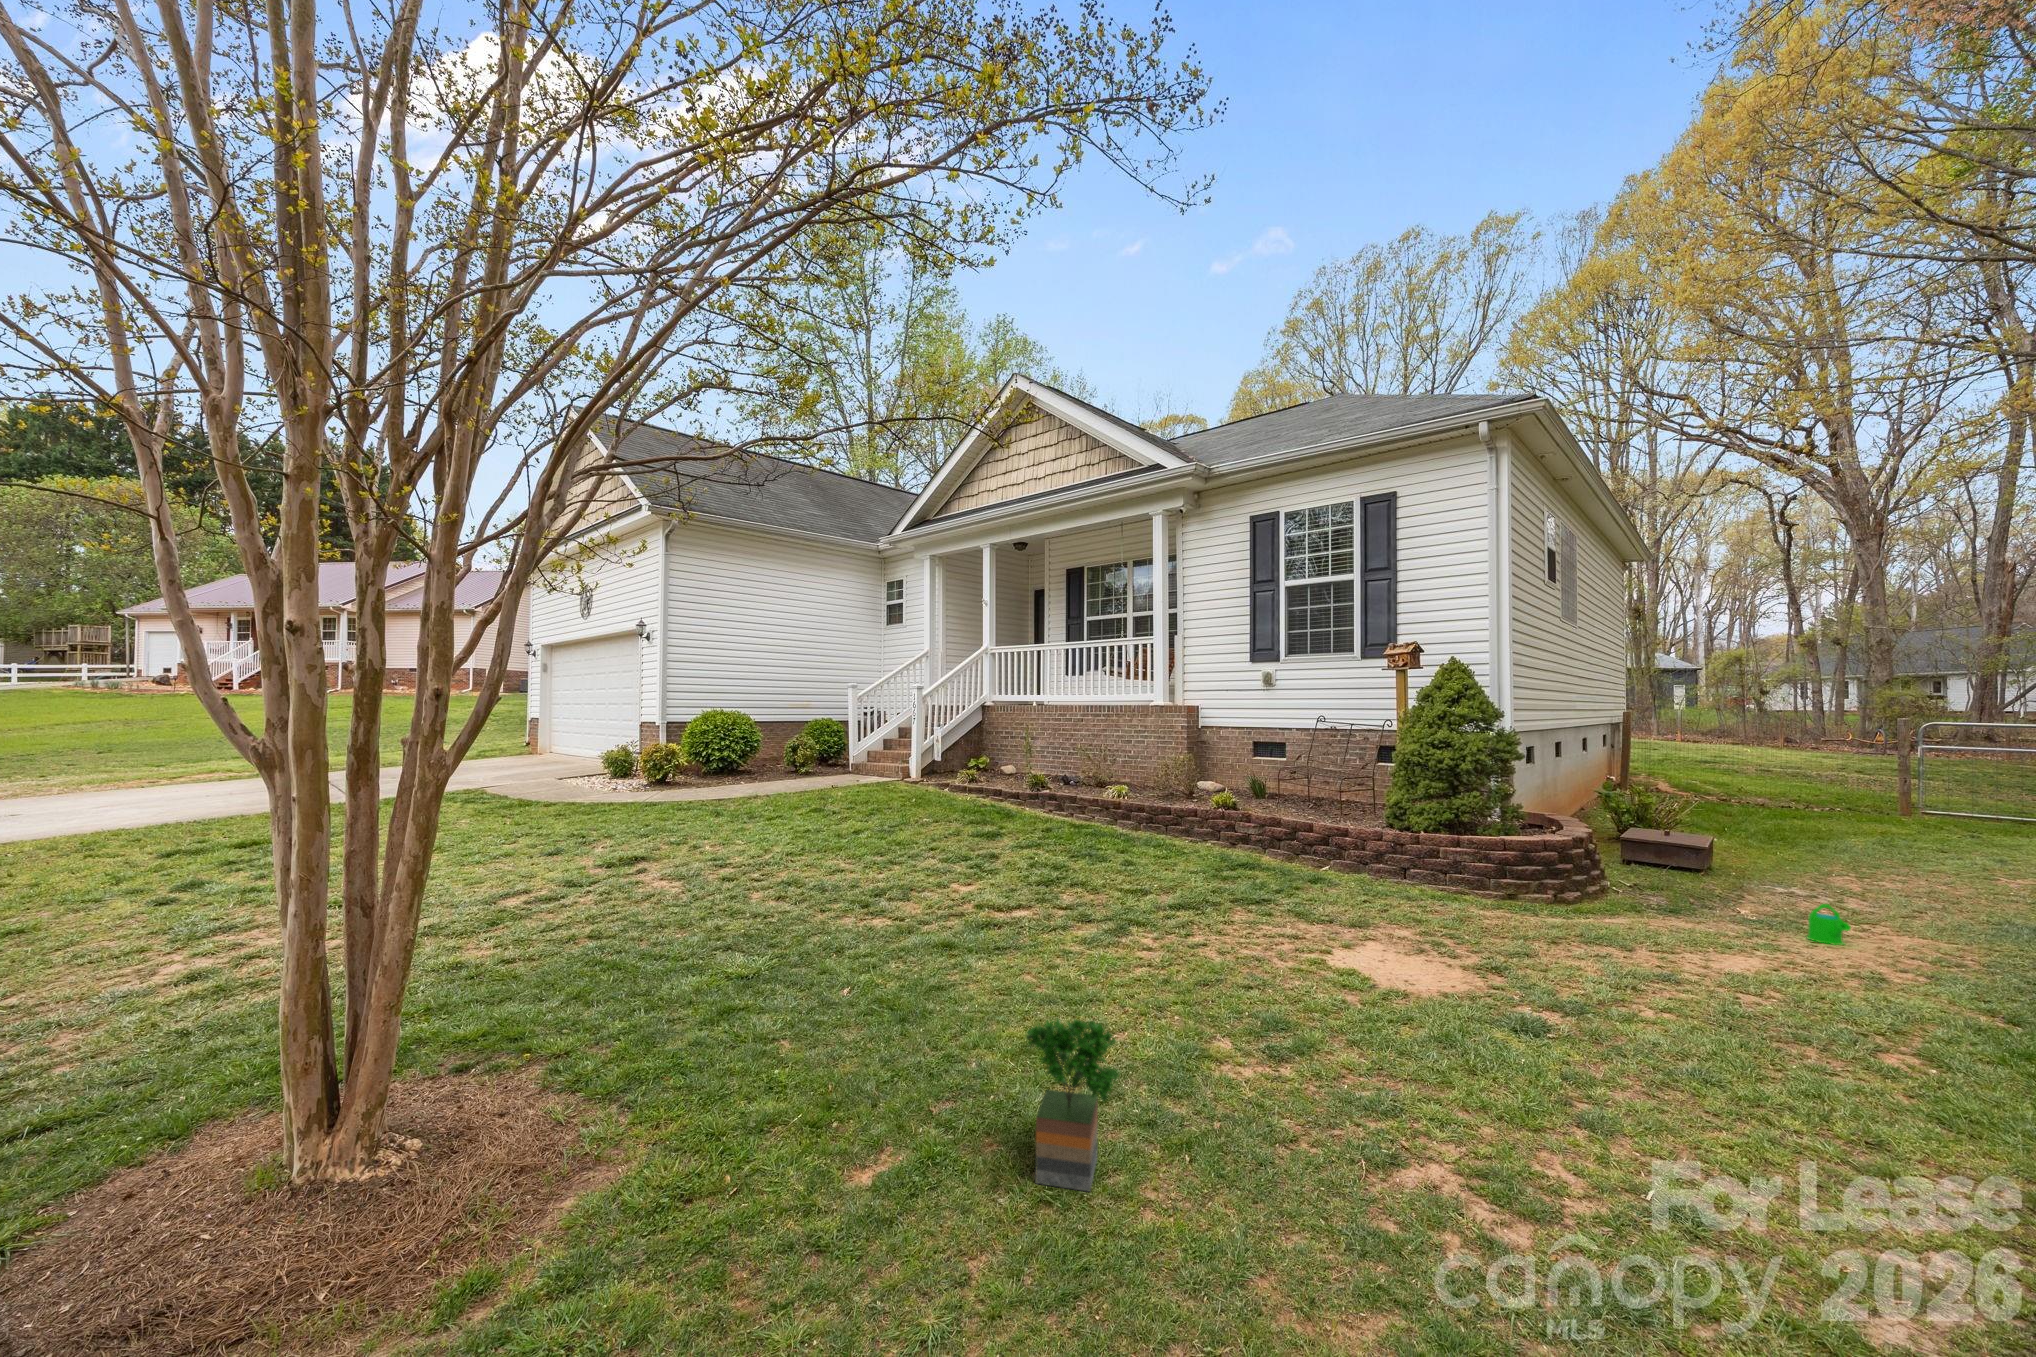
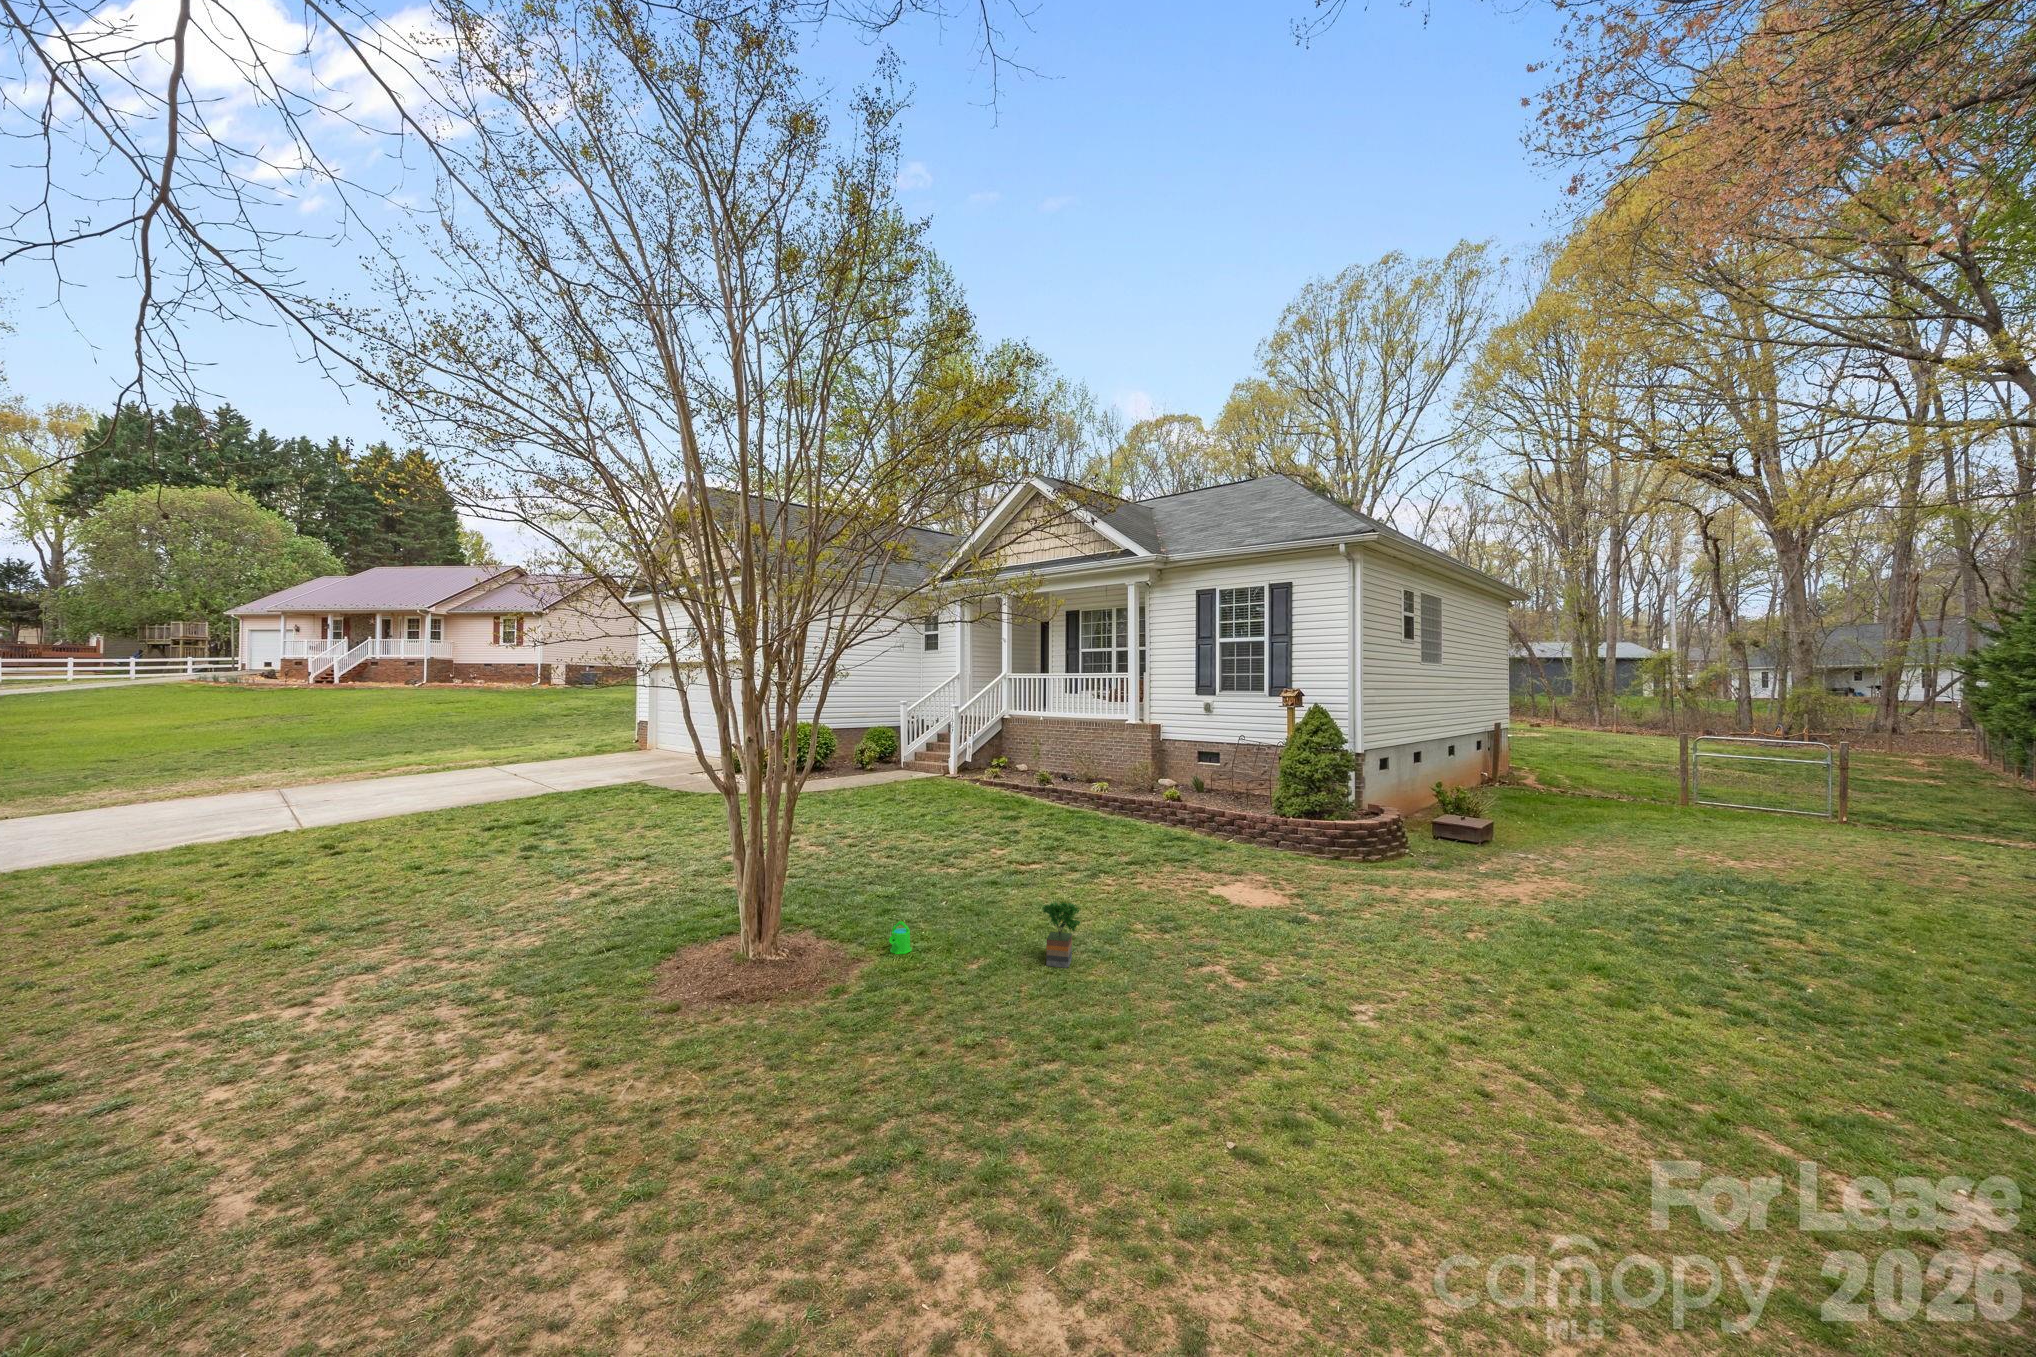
watering can: present [1807,904,1851,945] -> present [889,921,912,954]

